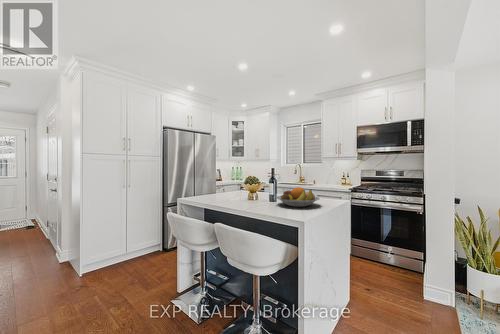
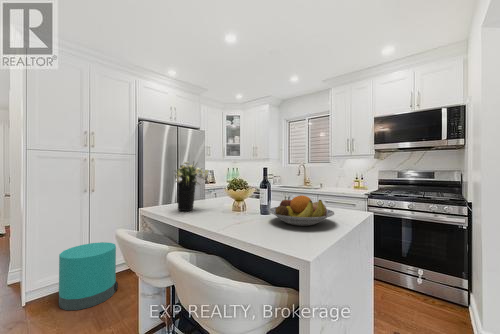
flower arrangement: none [205,163,232,200] -> present [175,162,208,211]
trash can: none [111,228,153,277] -> present [59,242,118,310]

